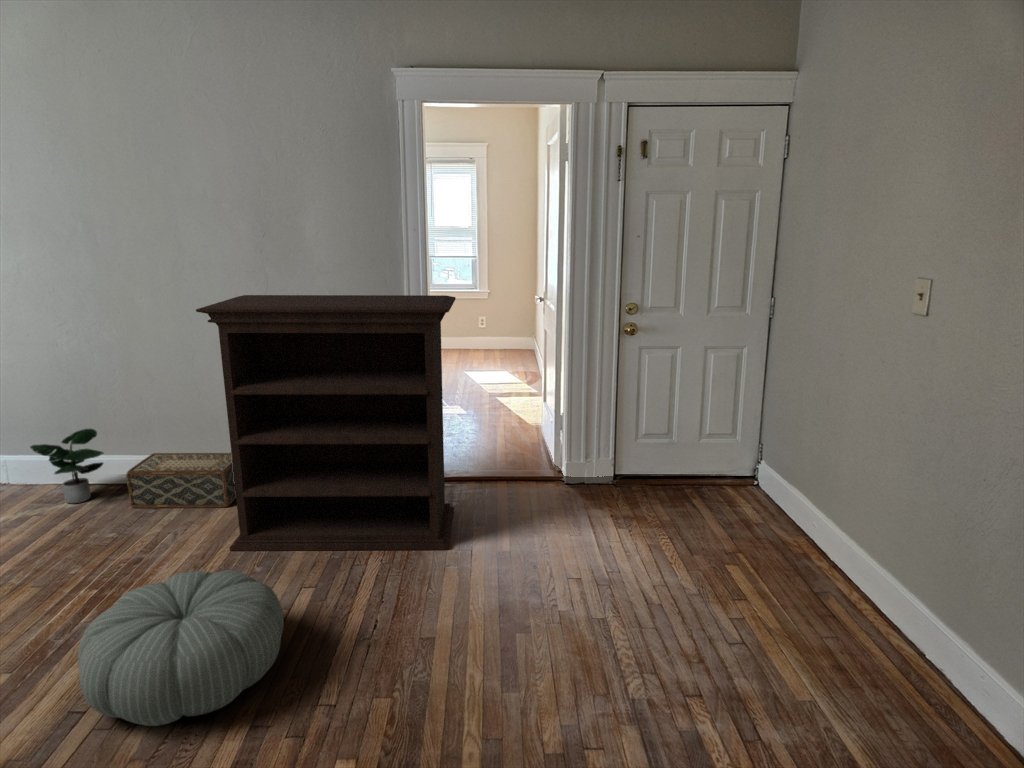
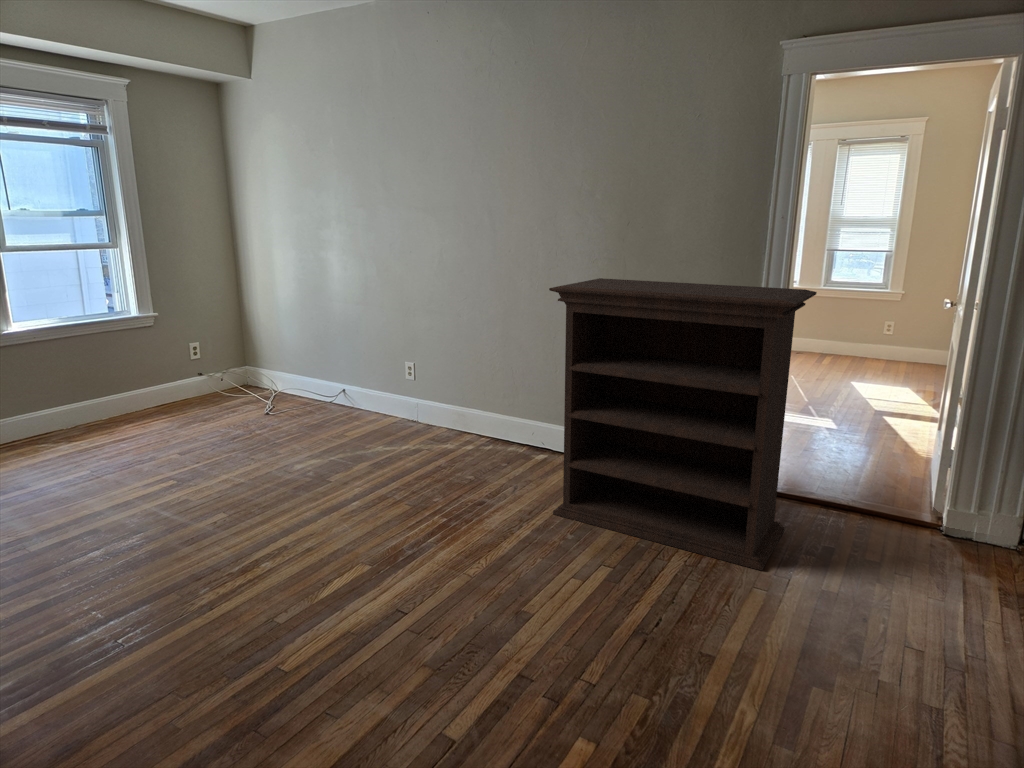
potted plant: present [30,428,103,503] -> none [430,385,479,446]
woven basket: present [126,453,236,508] -> none [491,415,588,475]
pouf: present [78,570,284,726] -> none [404,521,571,649]

